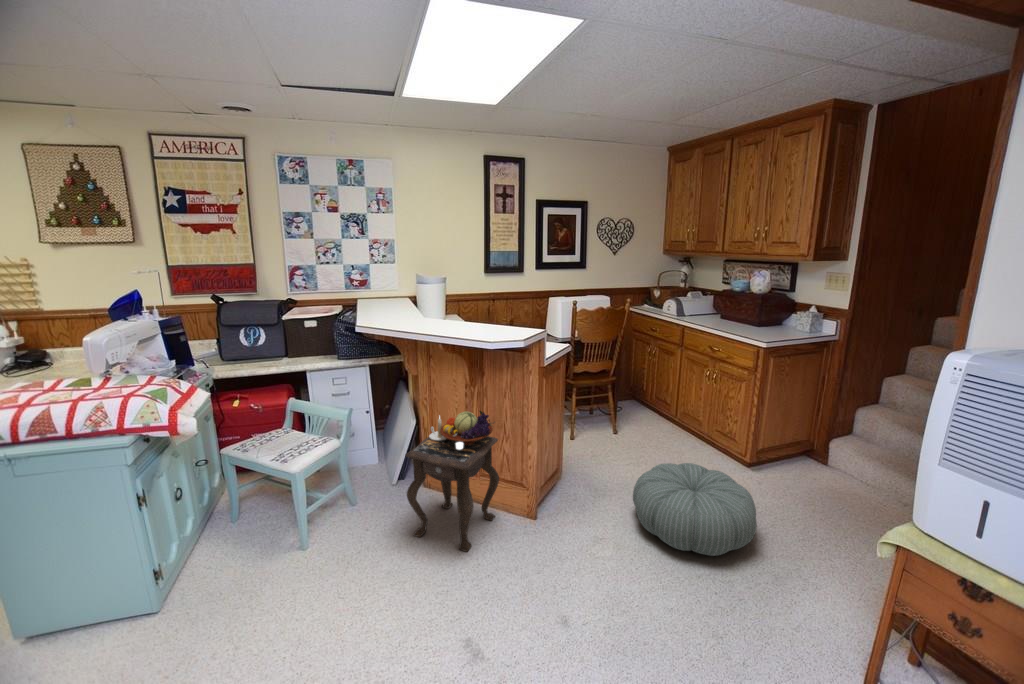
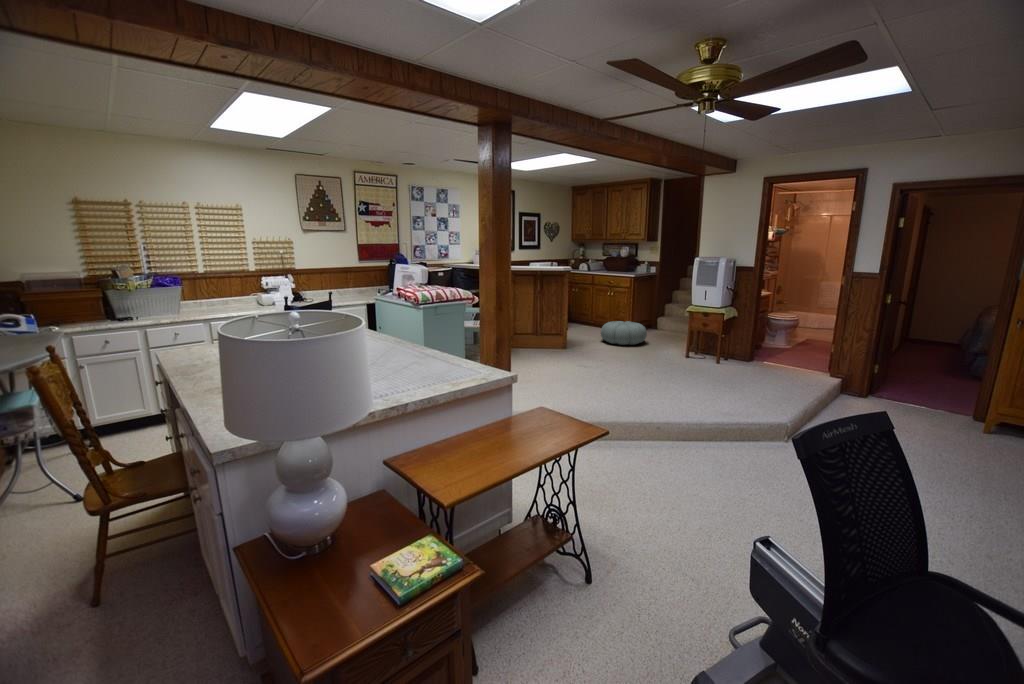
side table: present [405,411,499,552] -> none [527,297,560,353]

